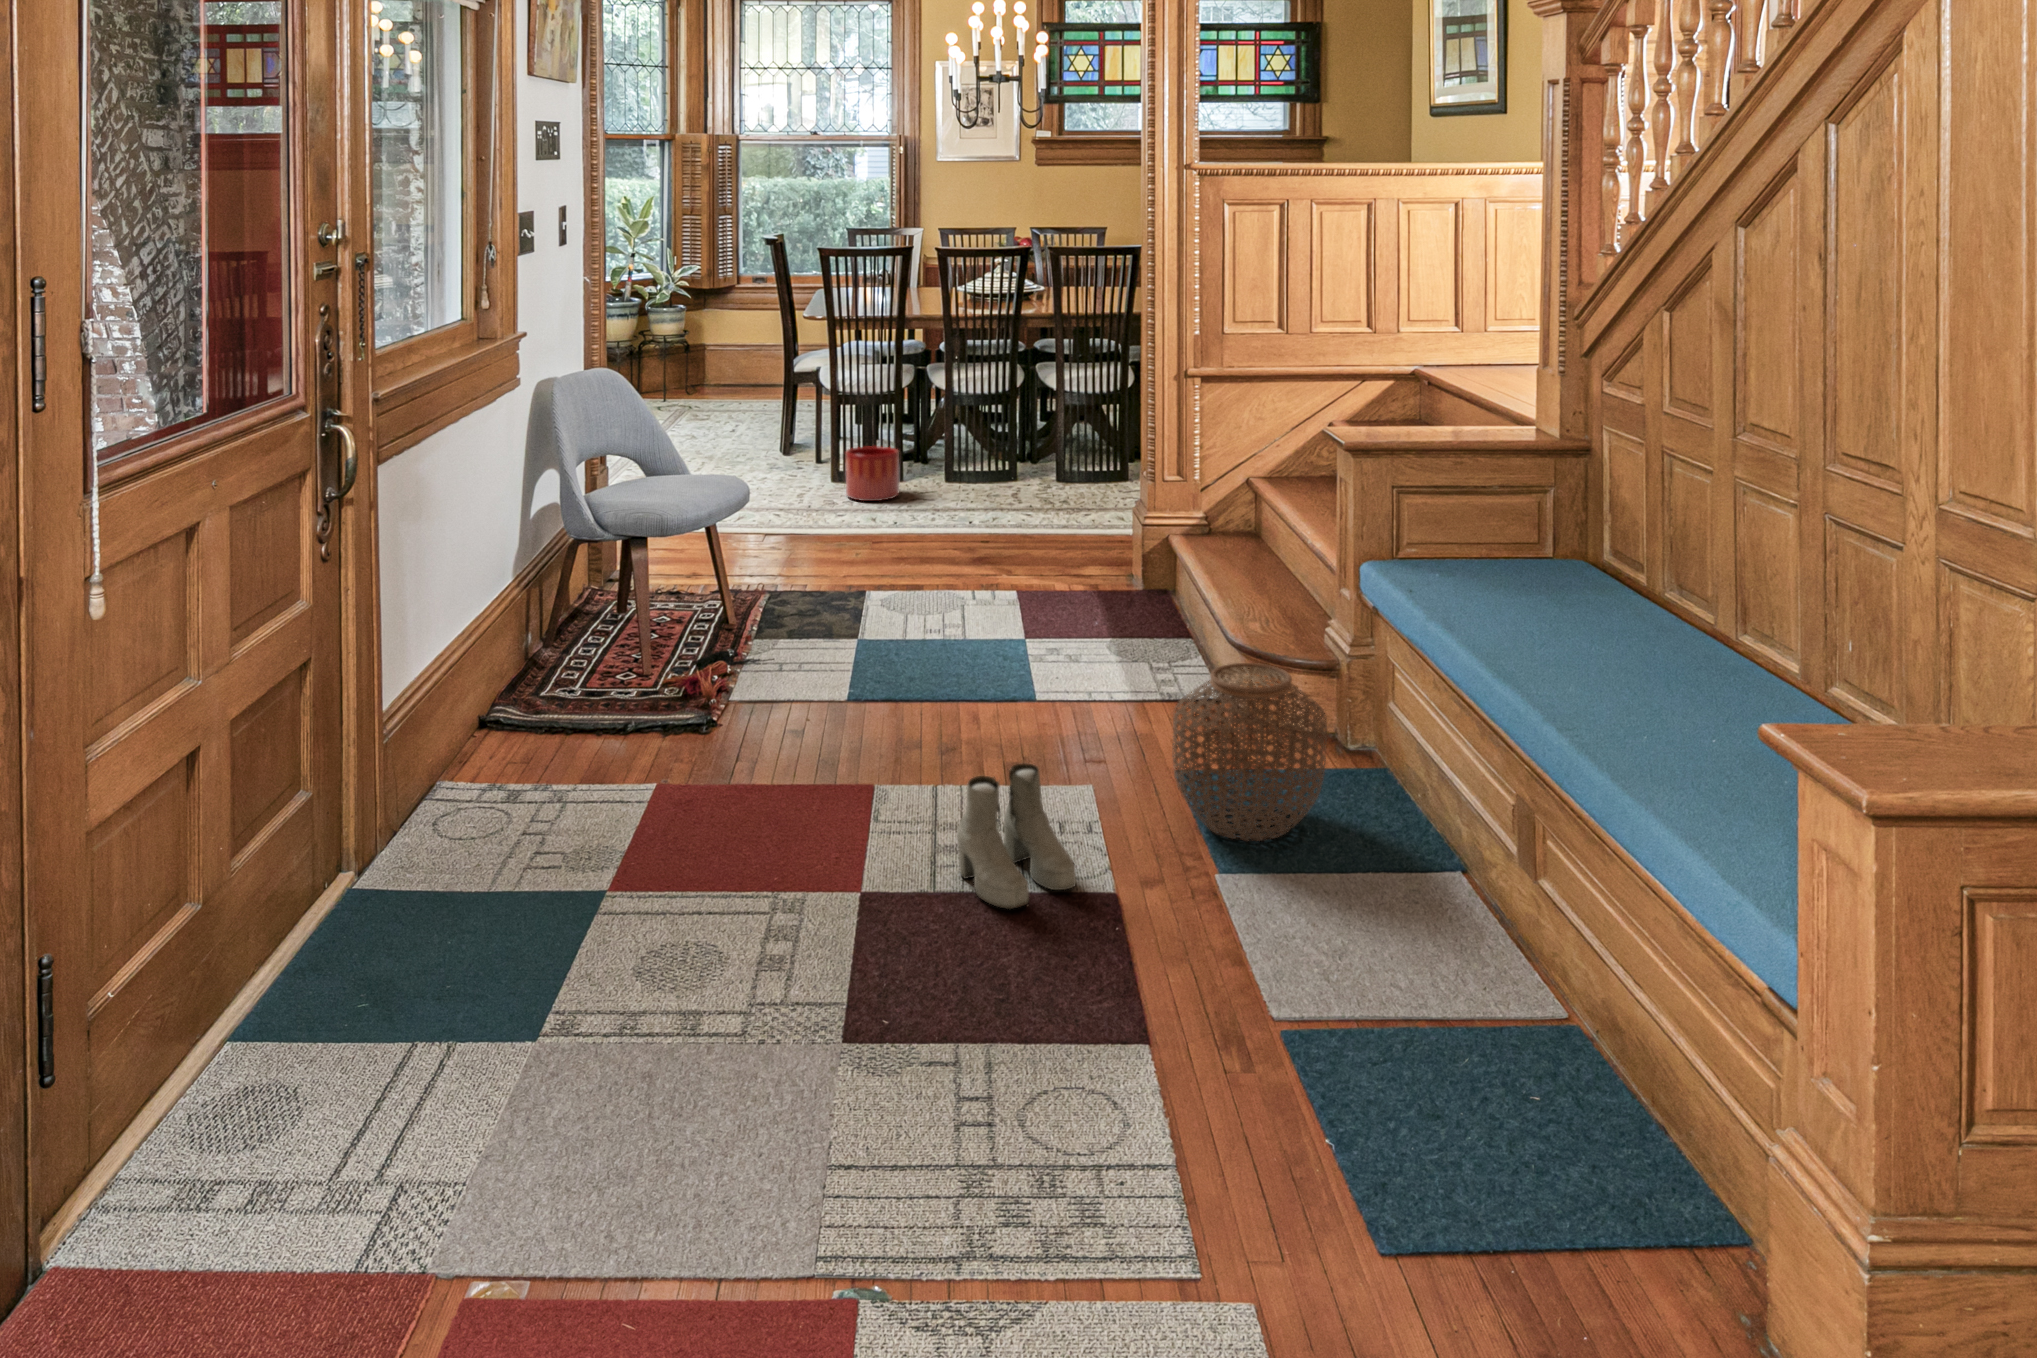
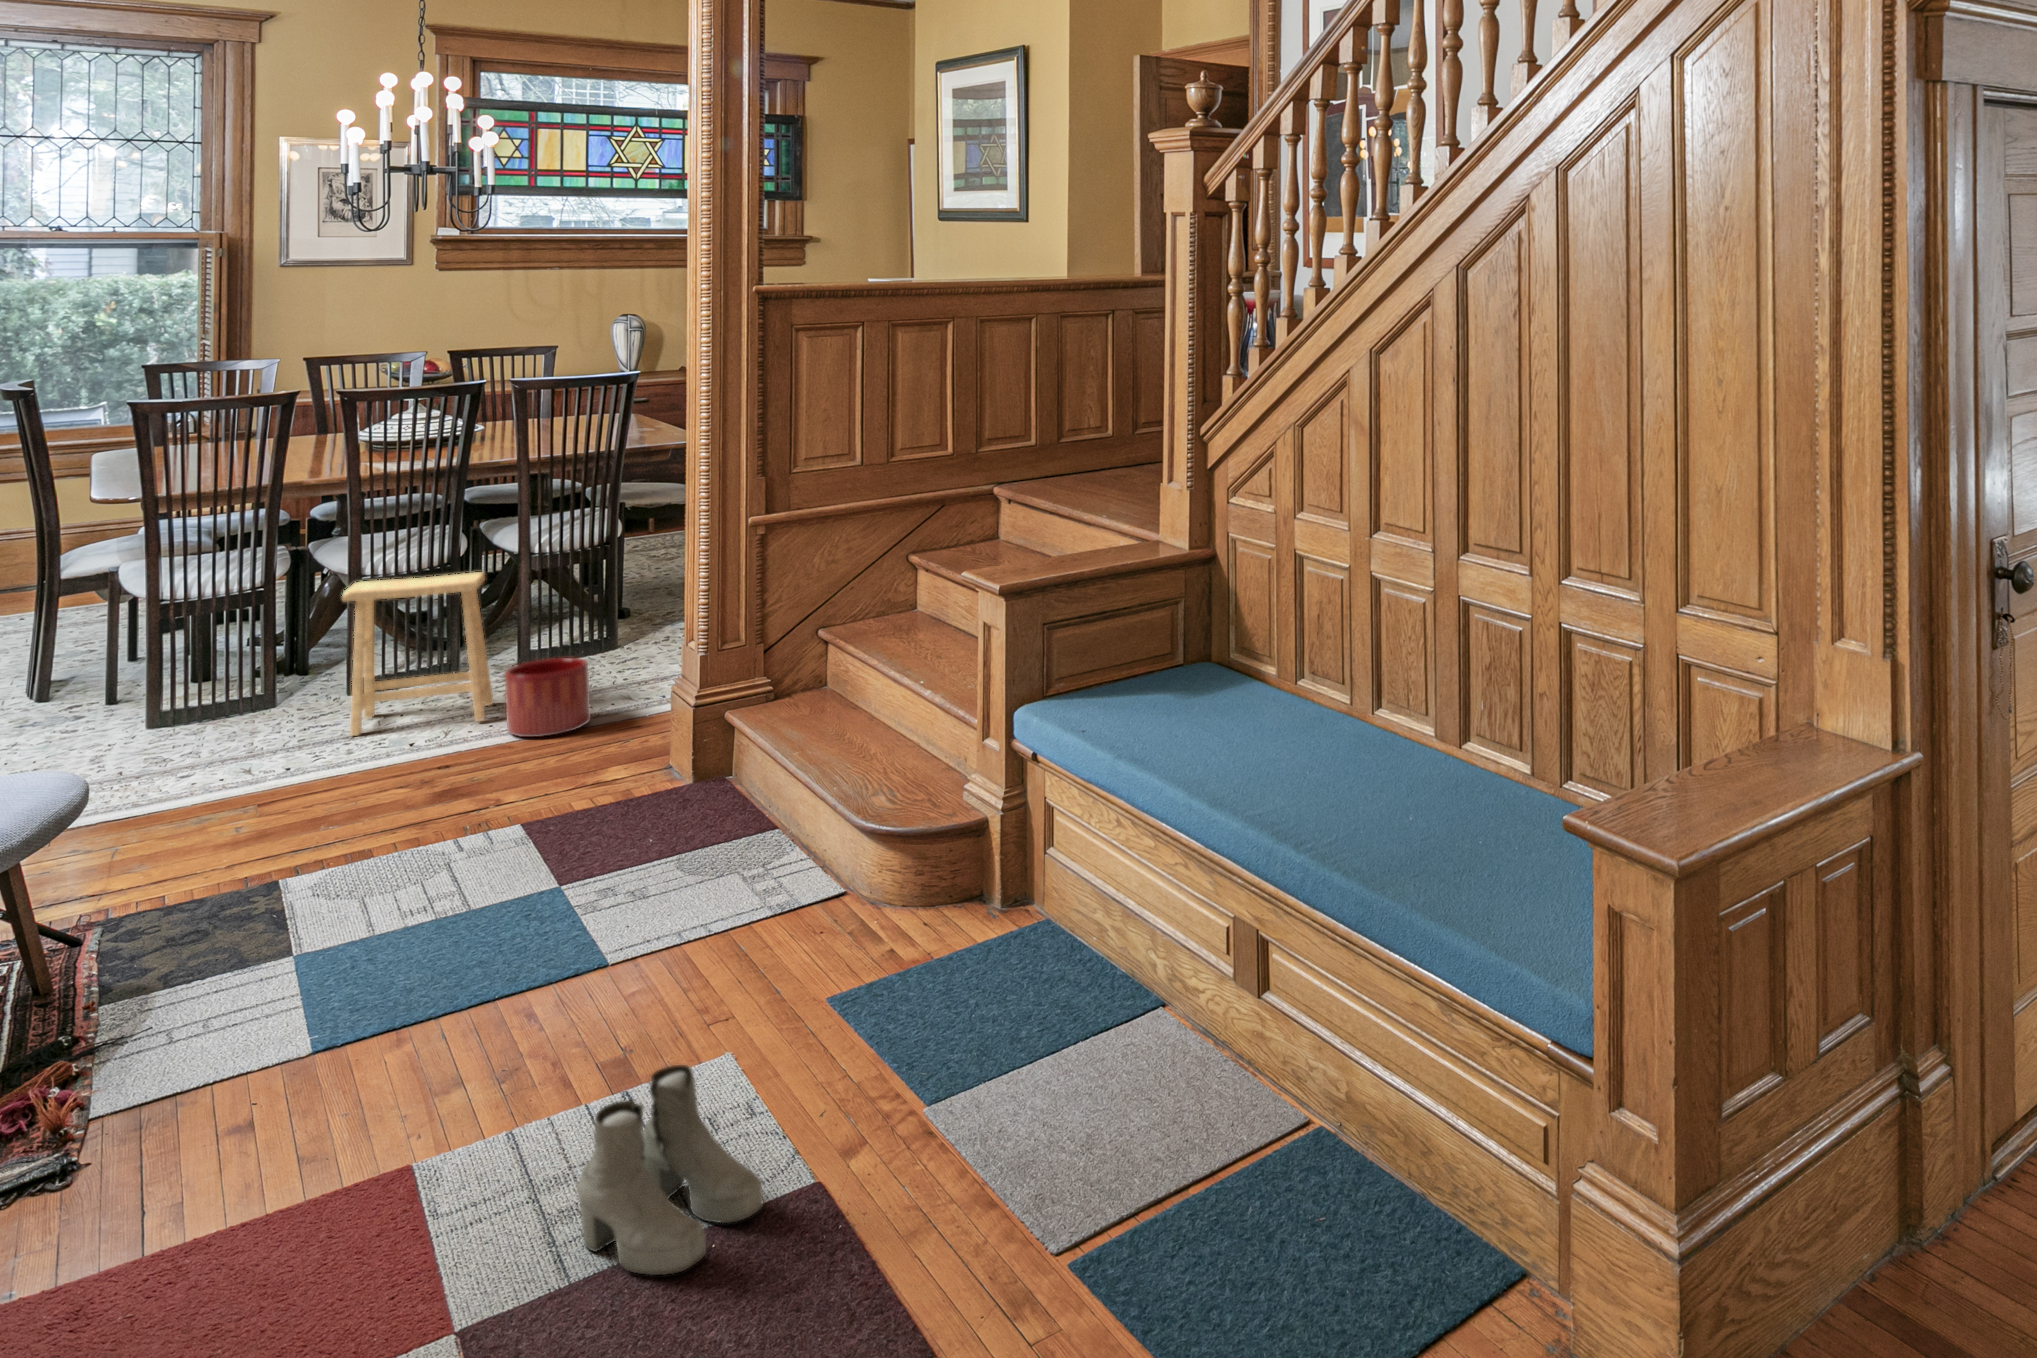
footstool: none [933,397,1027,515] -> present [343,572,494,736]
planter: present [845,446,899,501] -> present [505,658,591,737]
woven basket: present [1173,663,1327,841] -> none [849,859,1036,1076]

